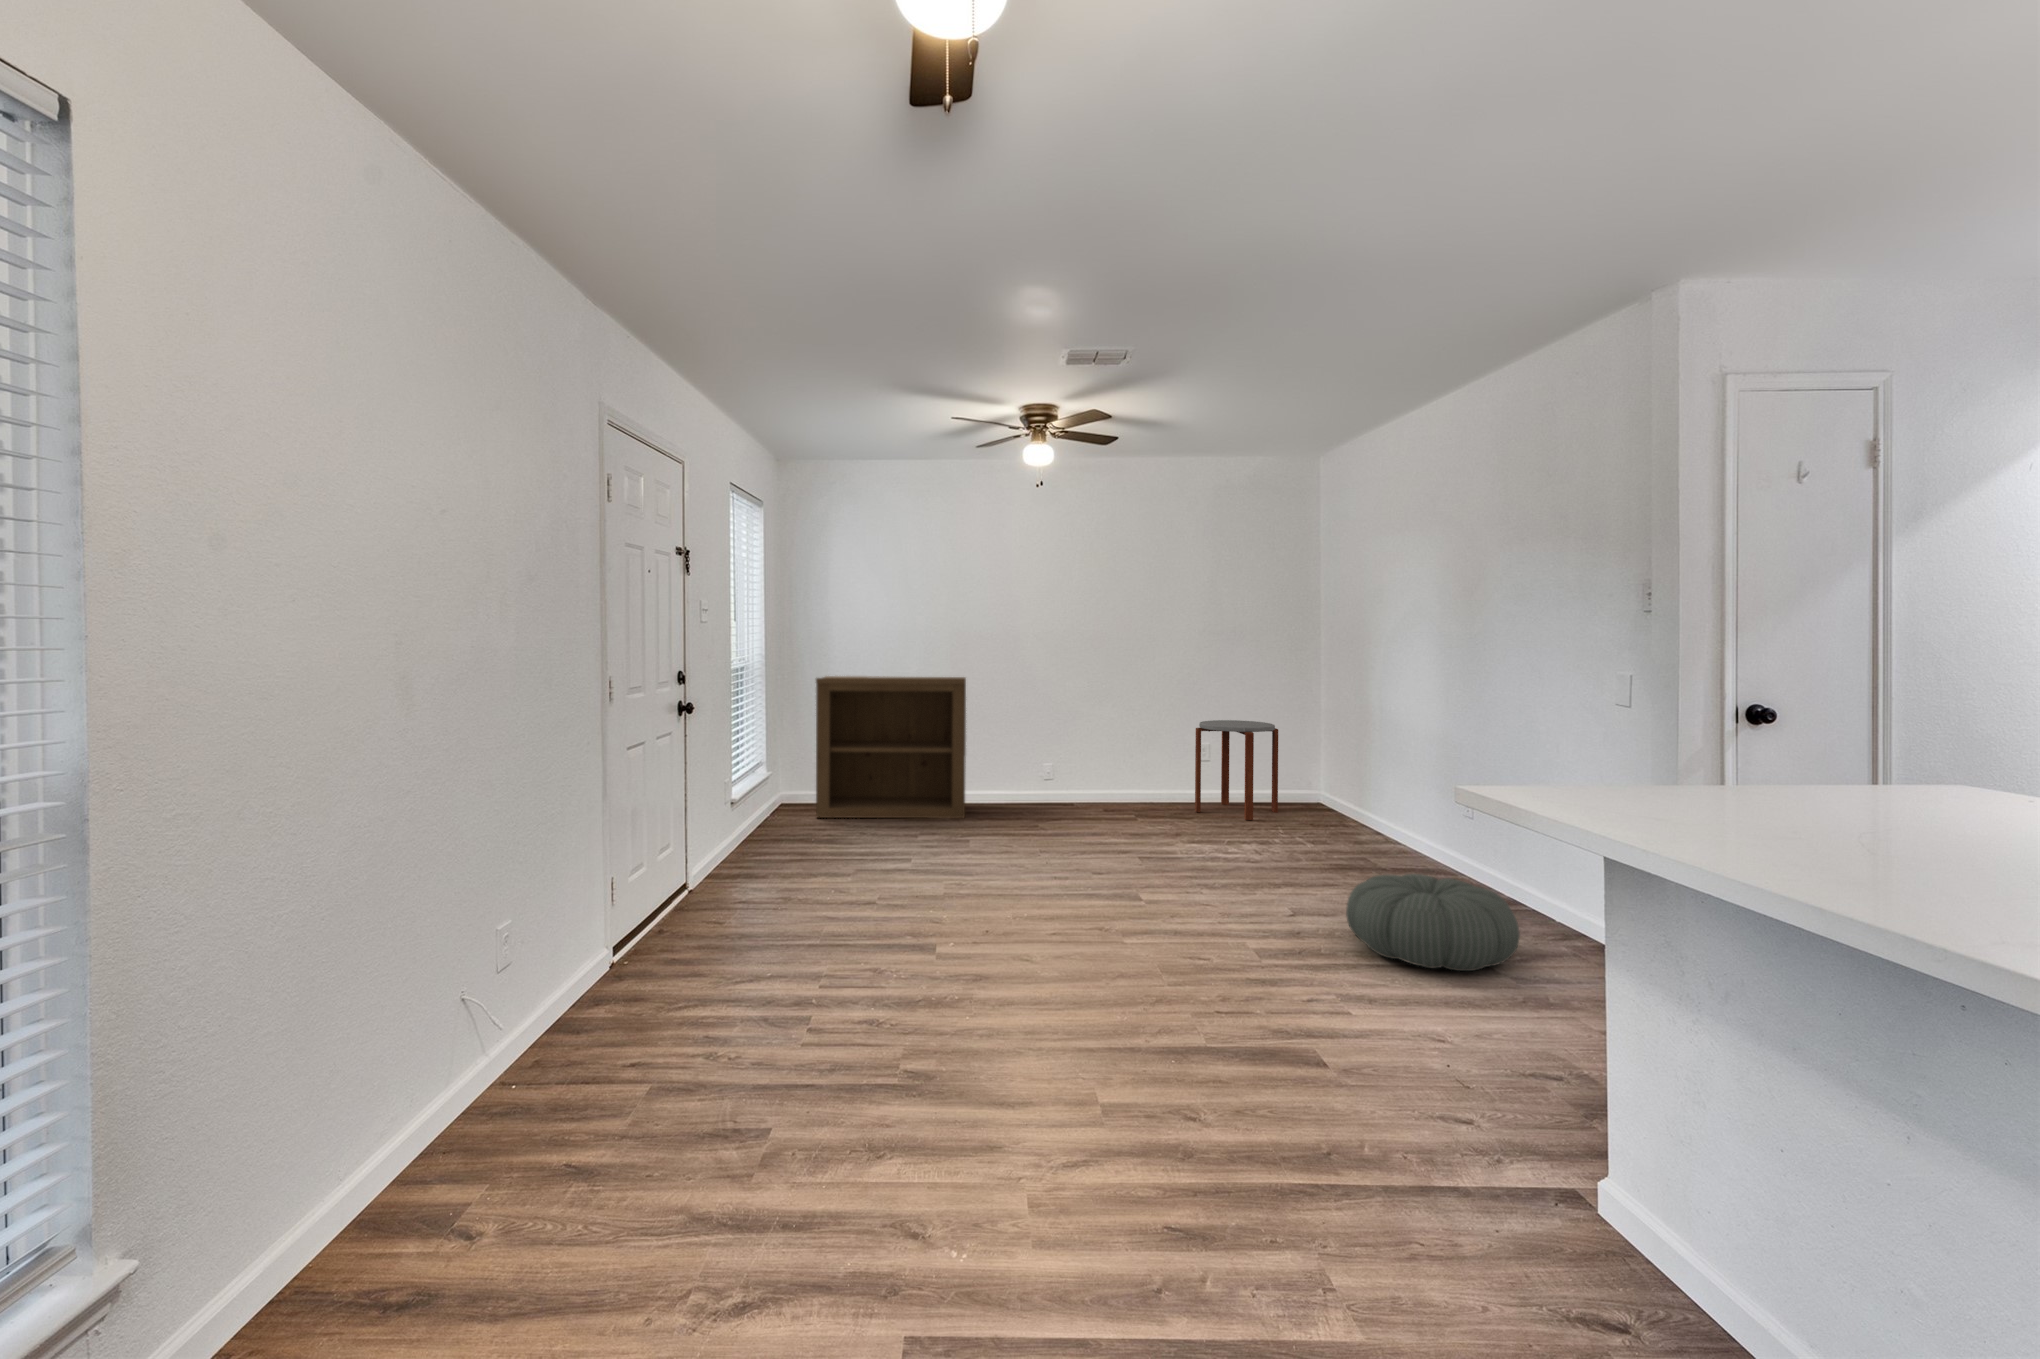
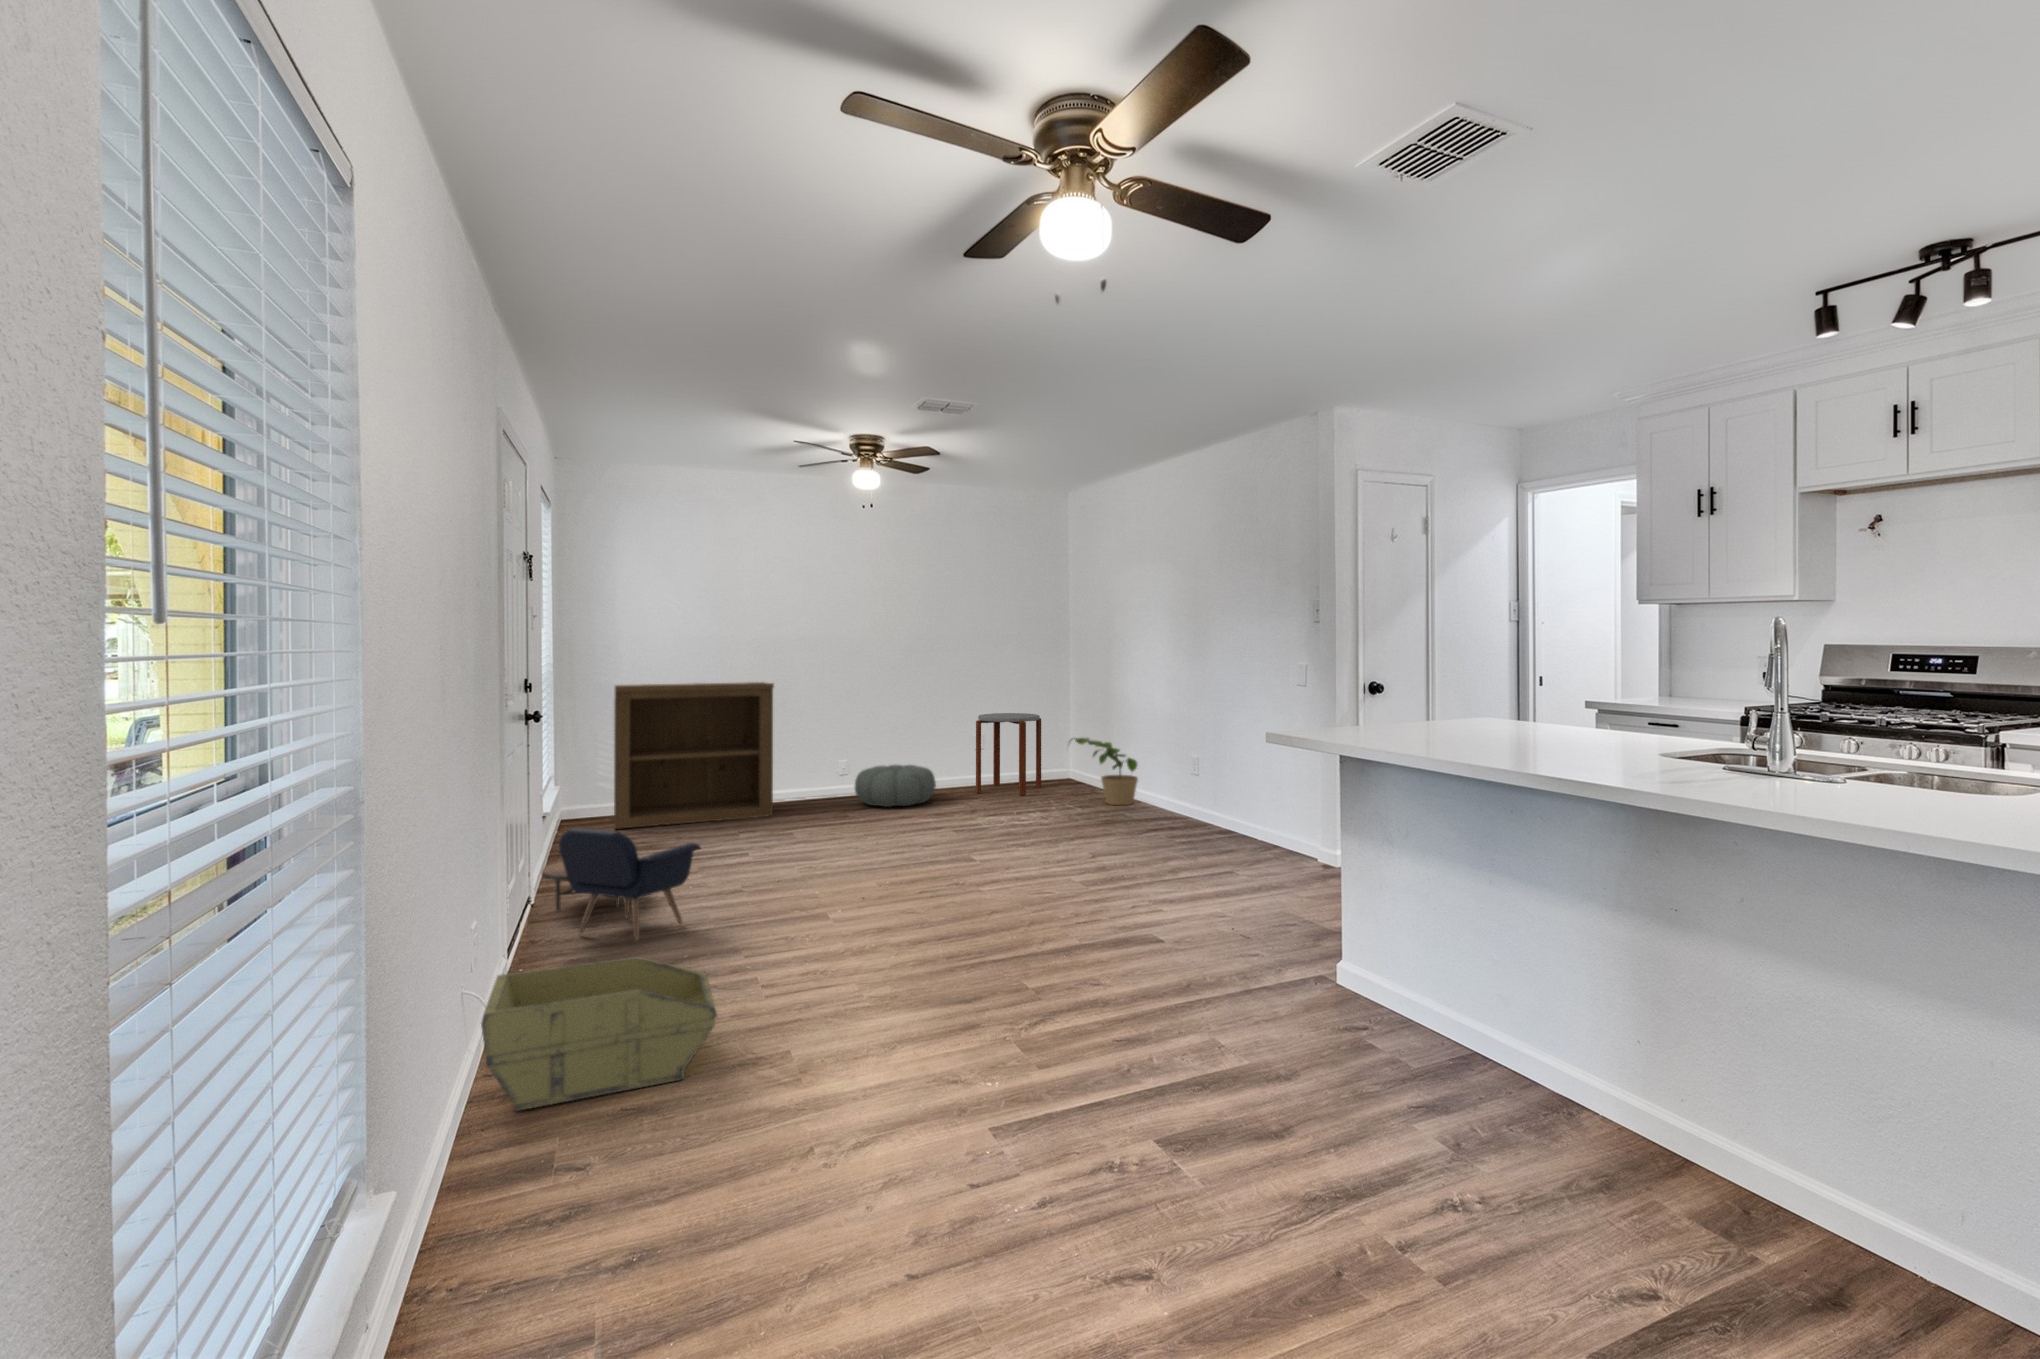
potted plant: none [1297,756,1396,846] -> present [1070,738,1138,805]
armchair: none [680,823,808,948] -> present [542,828,701,941]
pouf: present [1346,874,1520,971] -> present [855,764,936,807]
storage bin: none [452,980,719,1138] -> present [481,957,717,1112]

